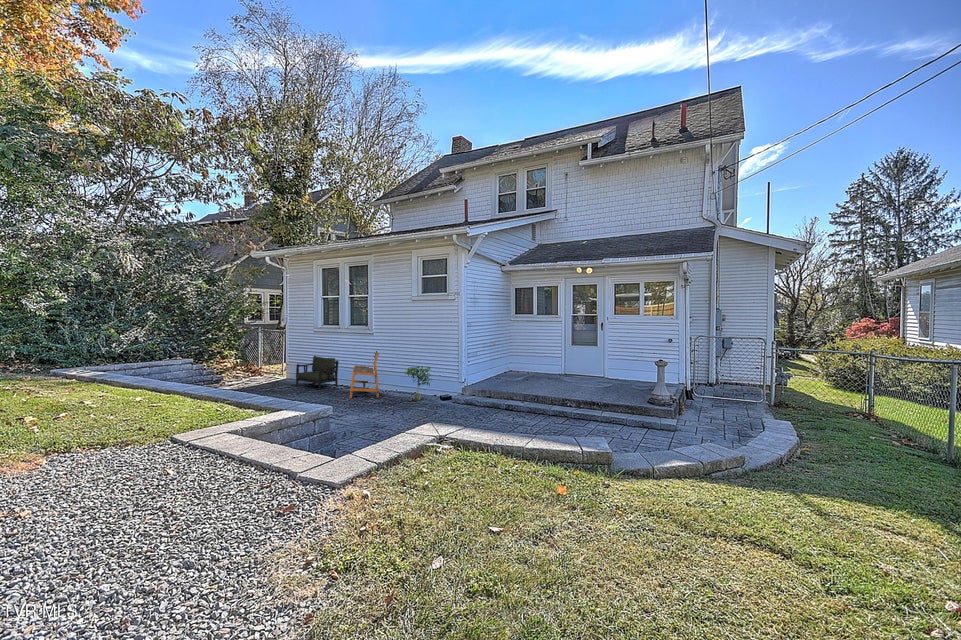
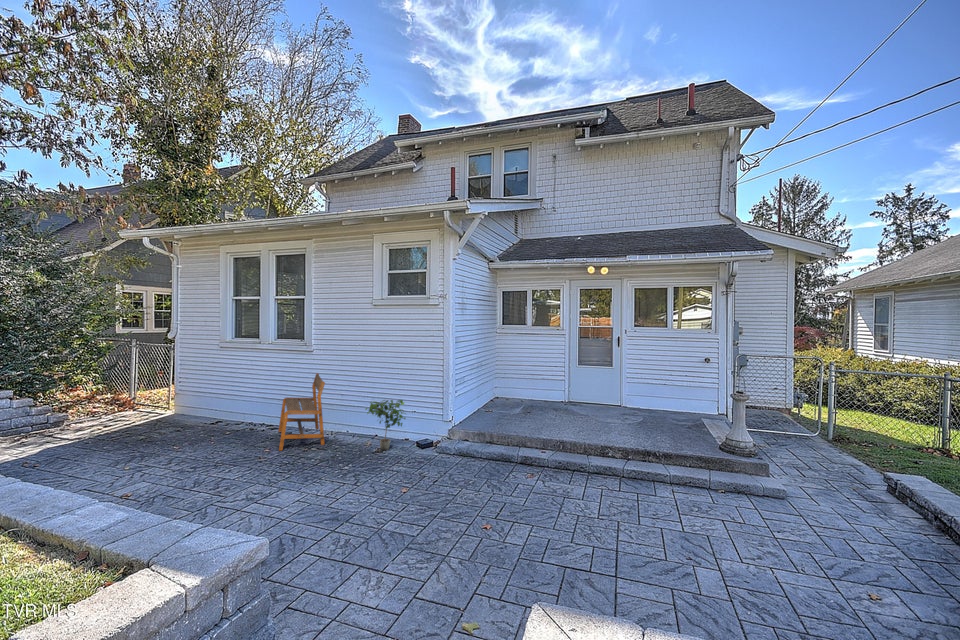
armchair: present [296,356,339,390] -> none [190,382,259,435]

